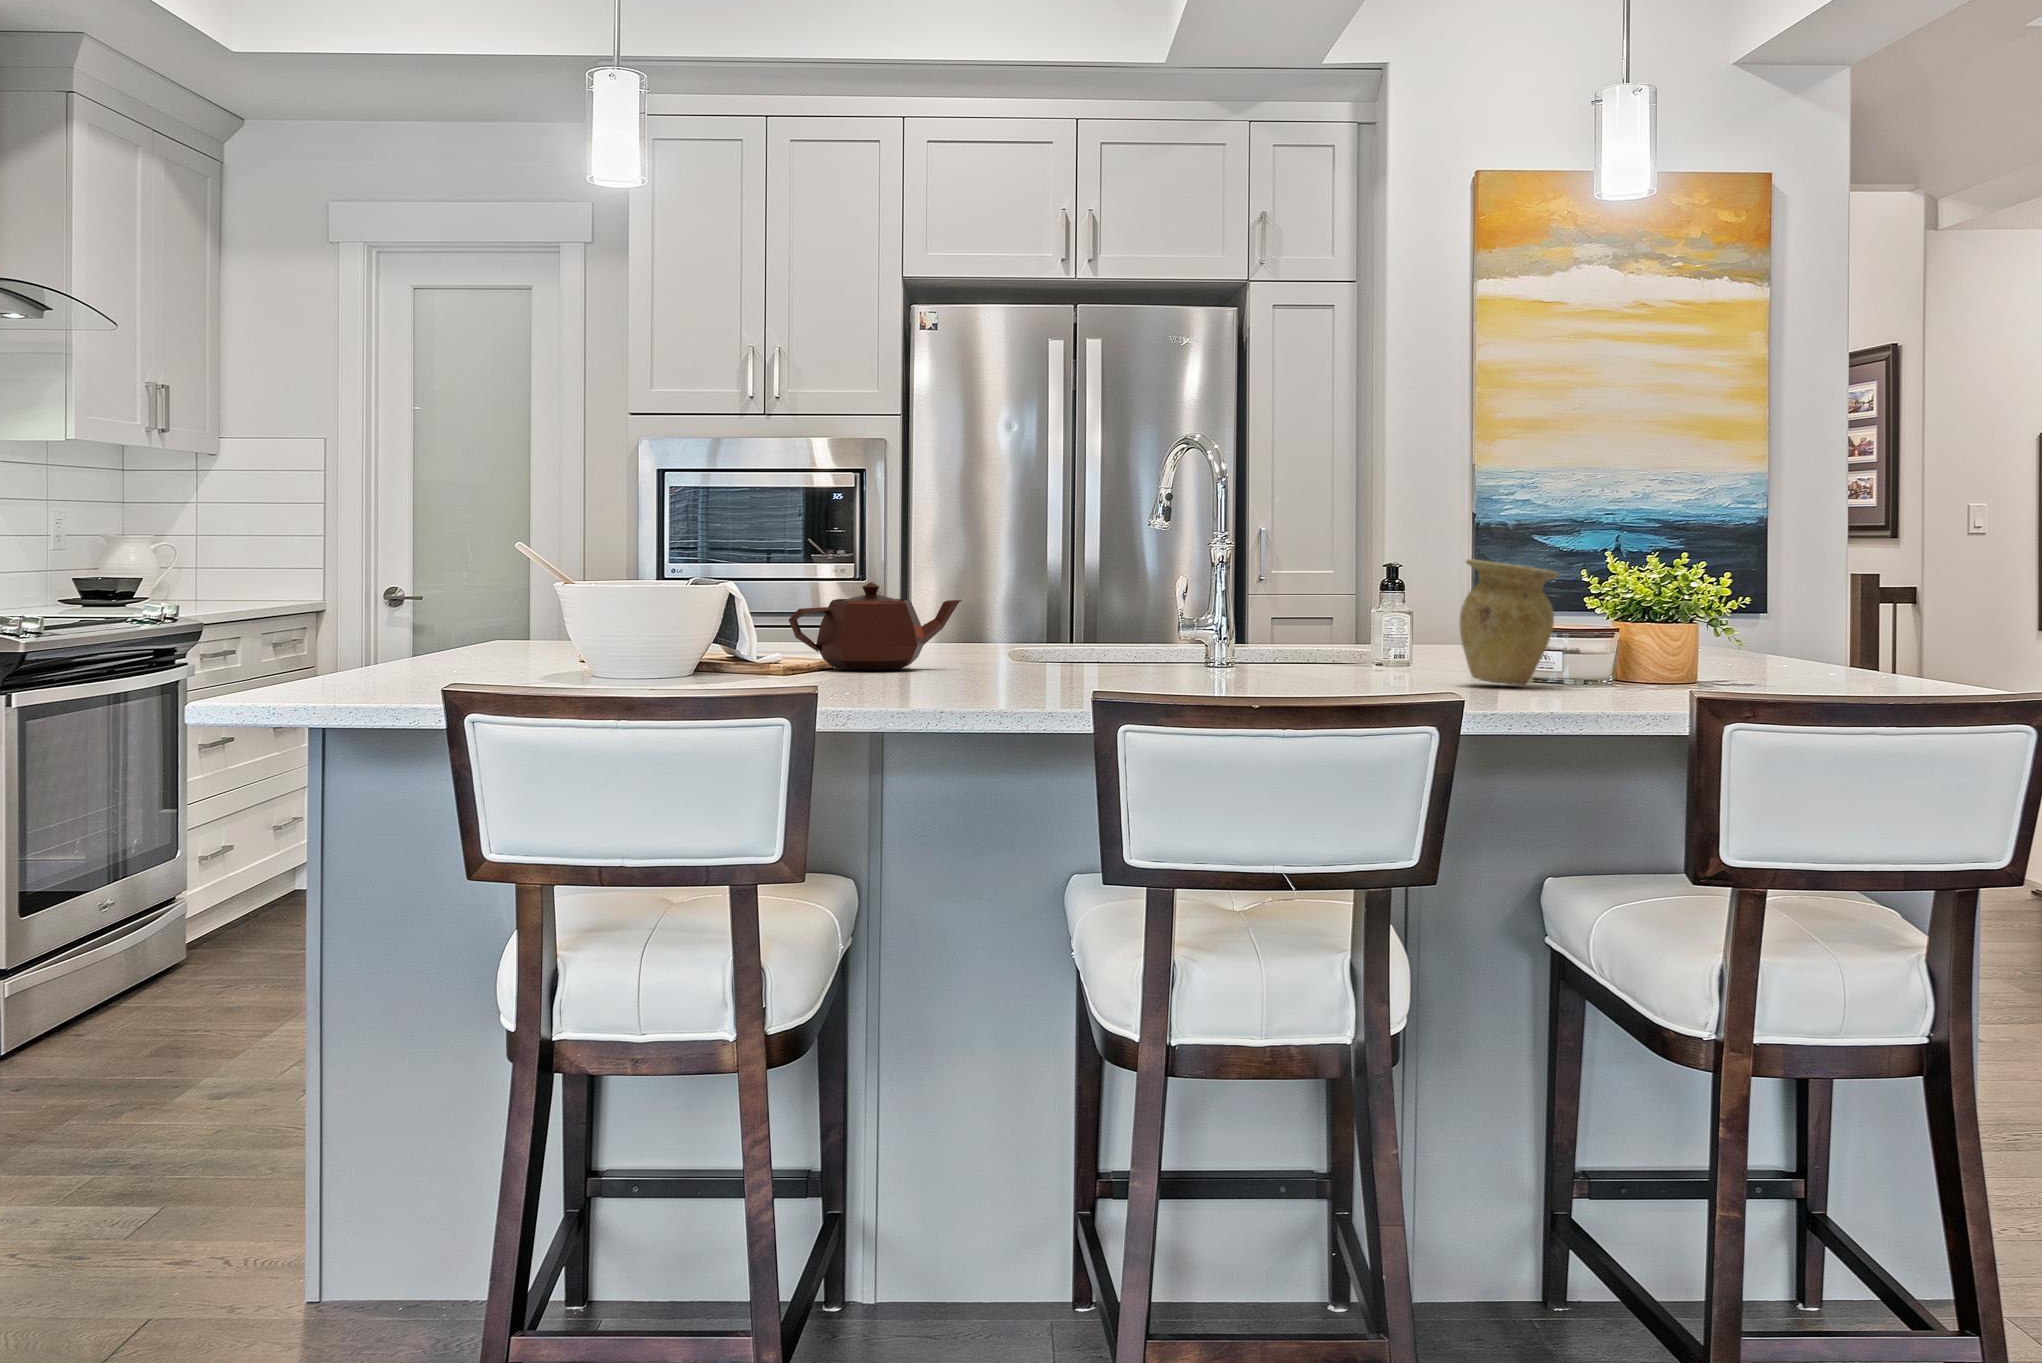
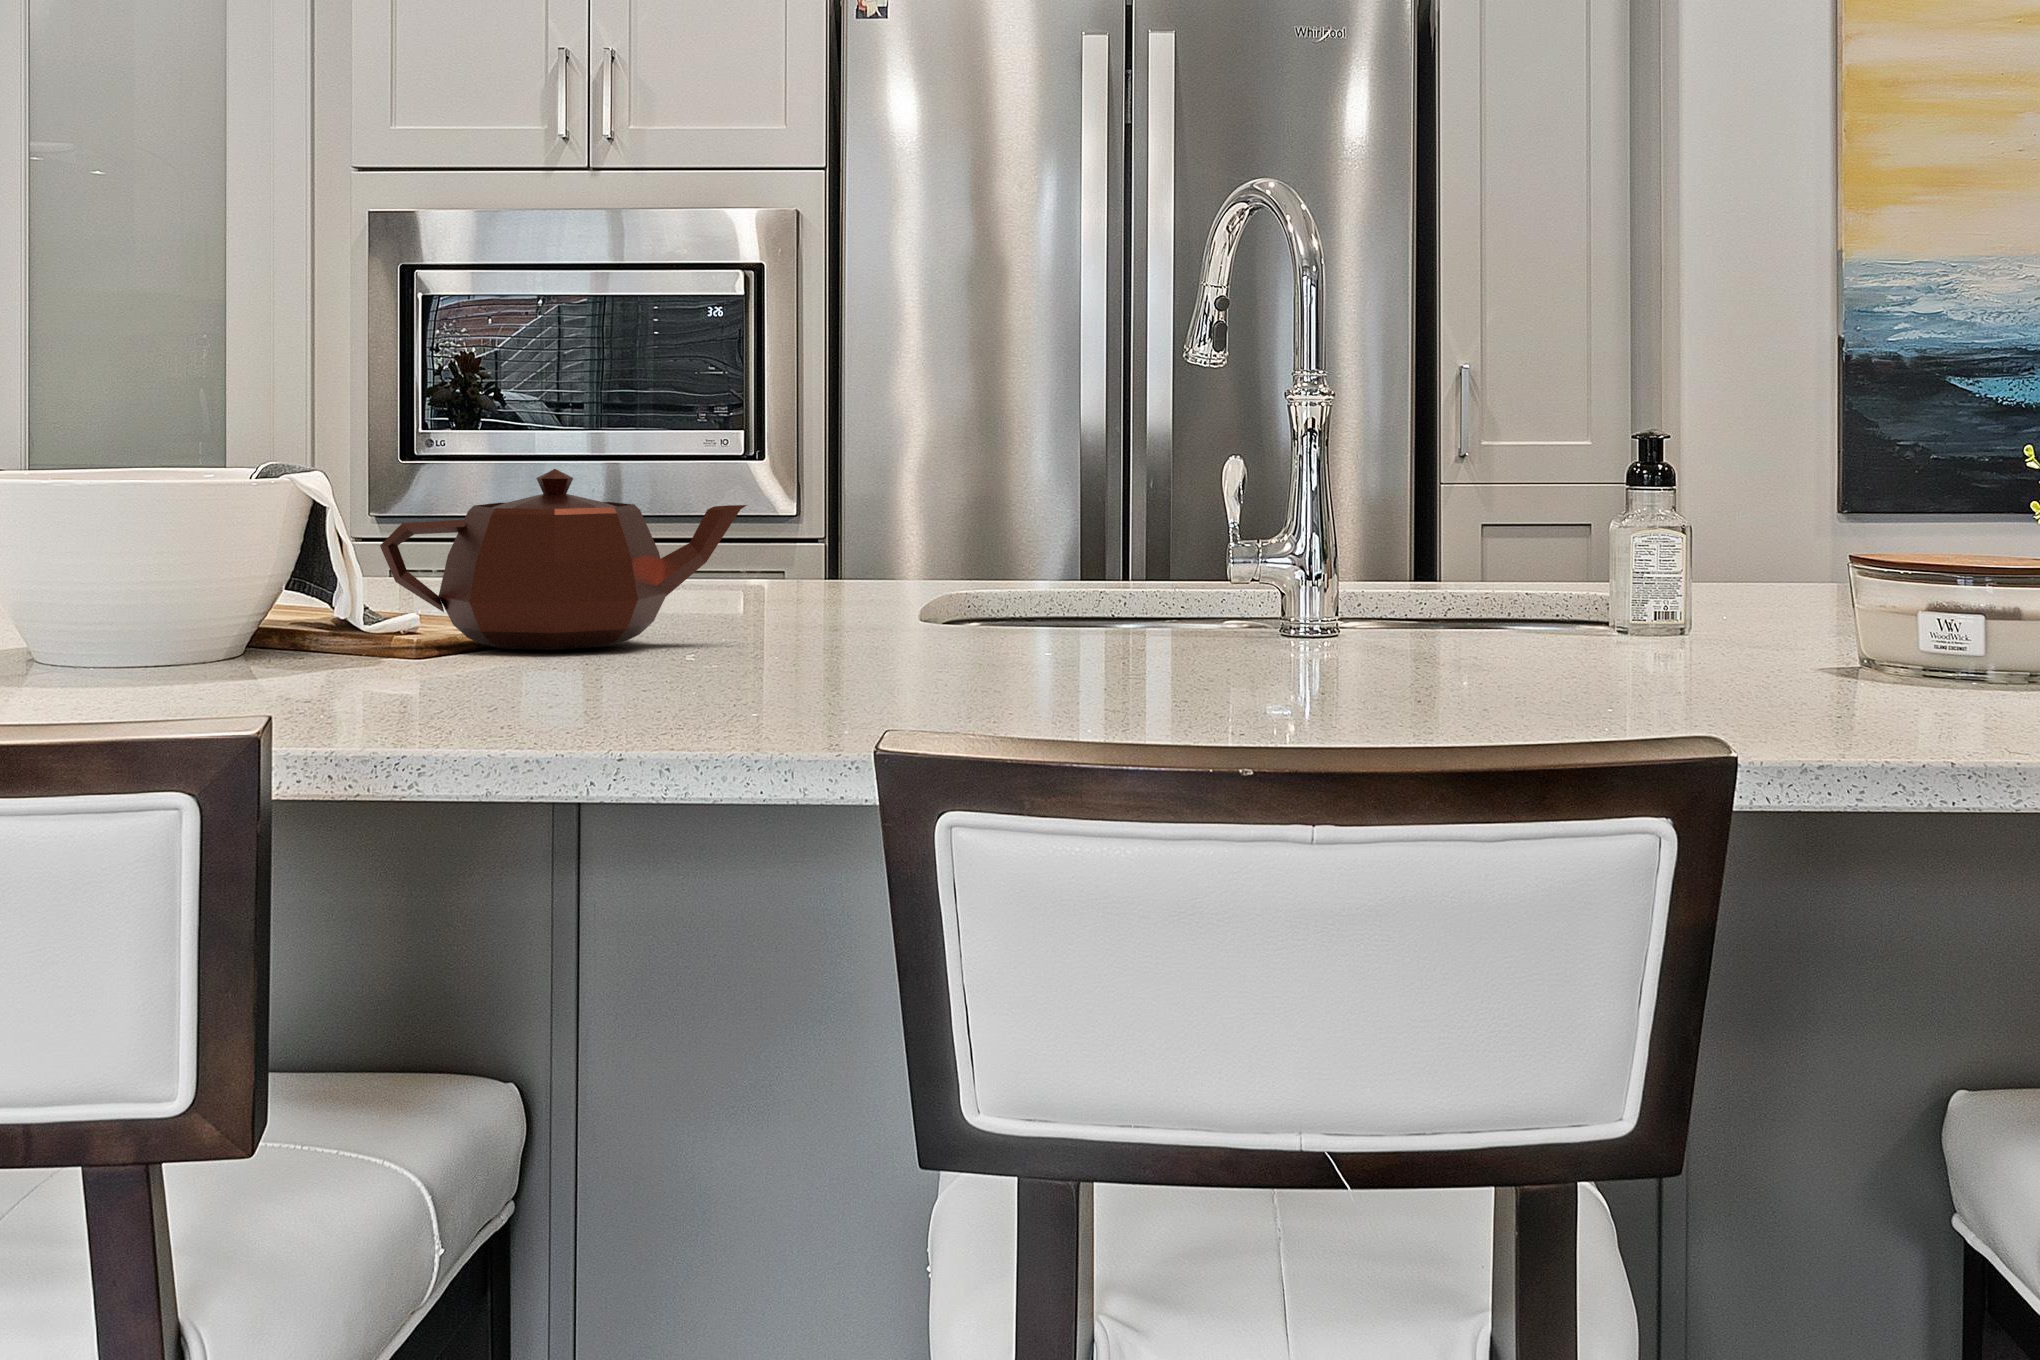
vase: present [1460,559,1559,685] -> none [1751,423,1969,699]

